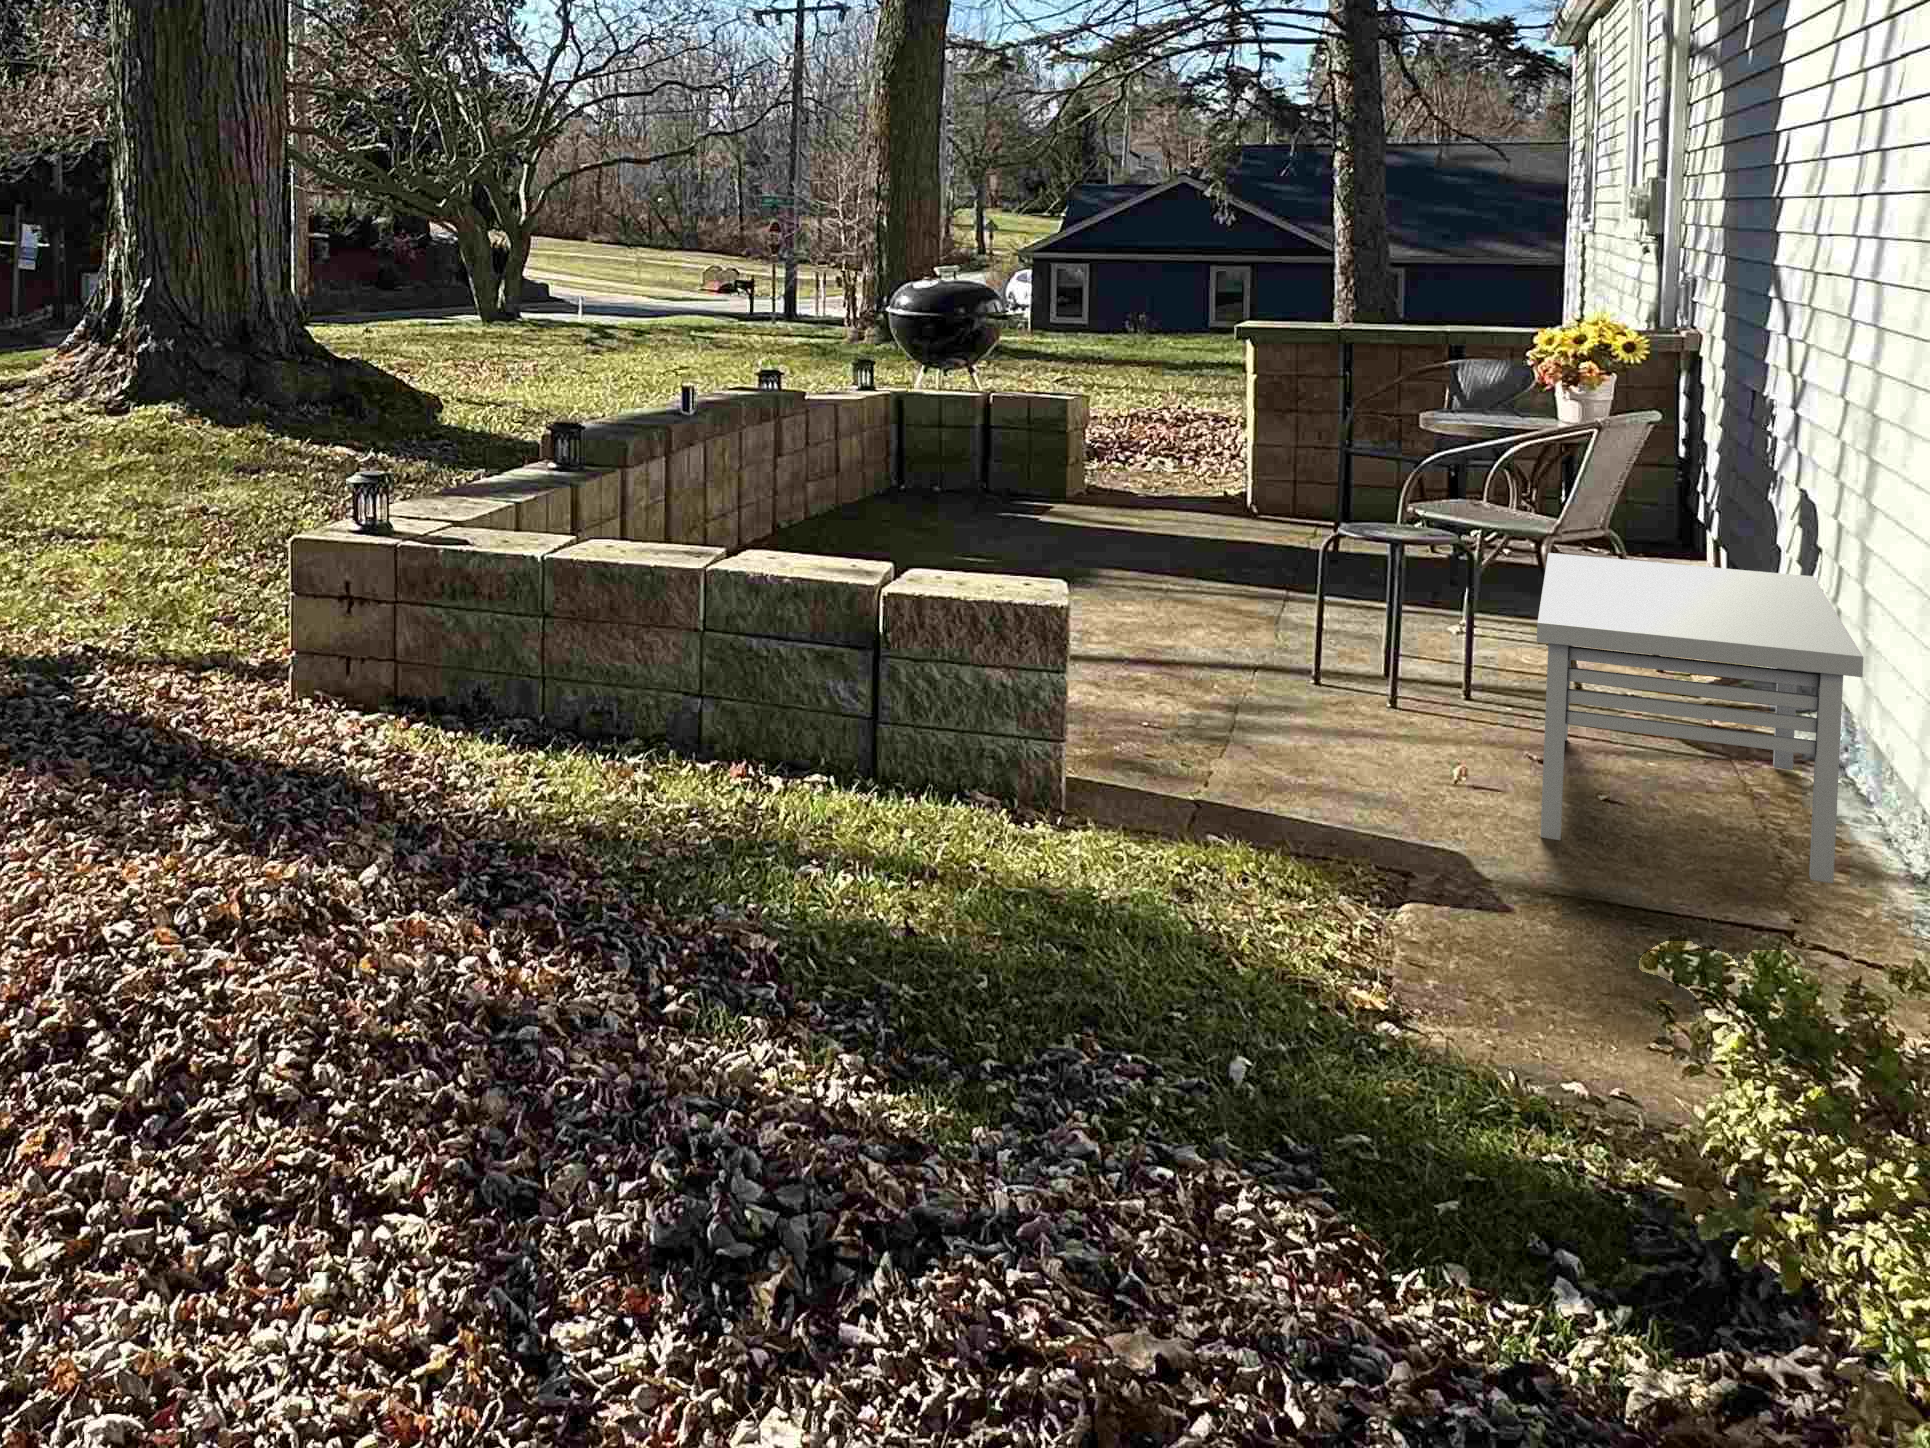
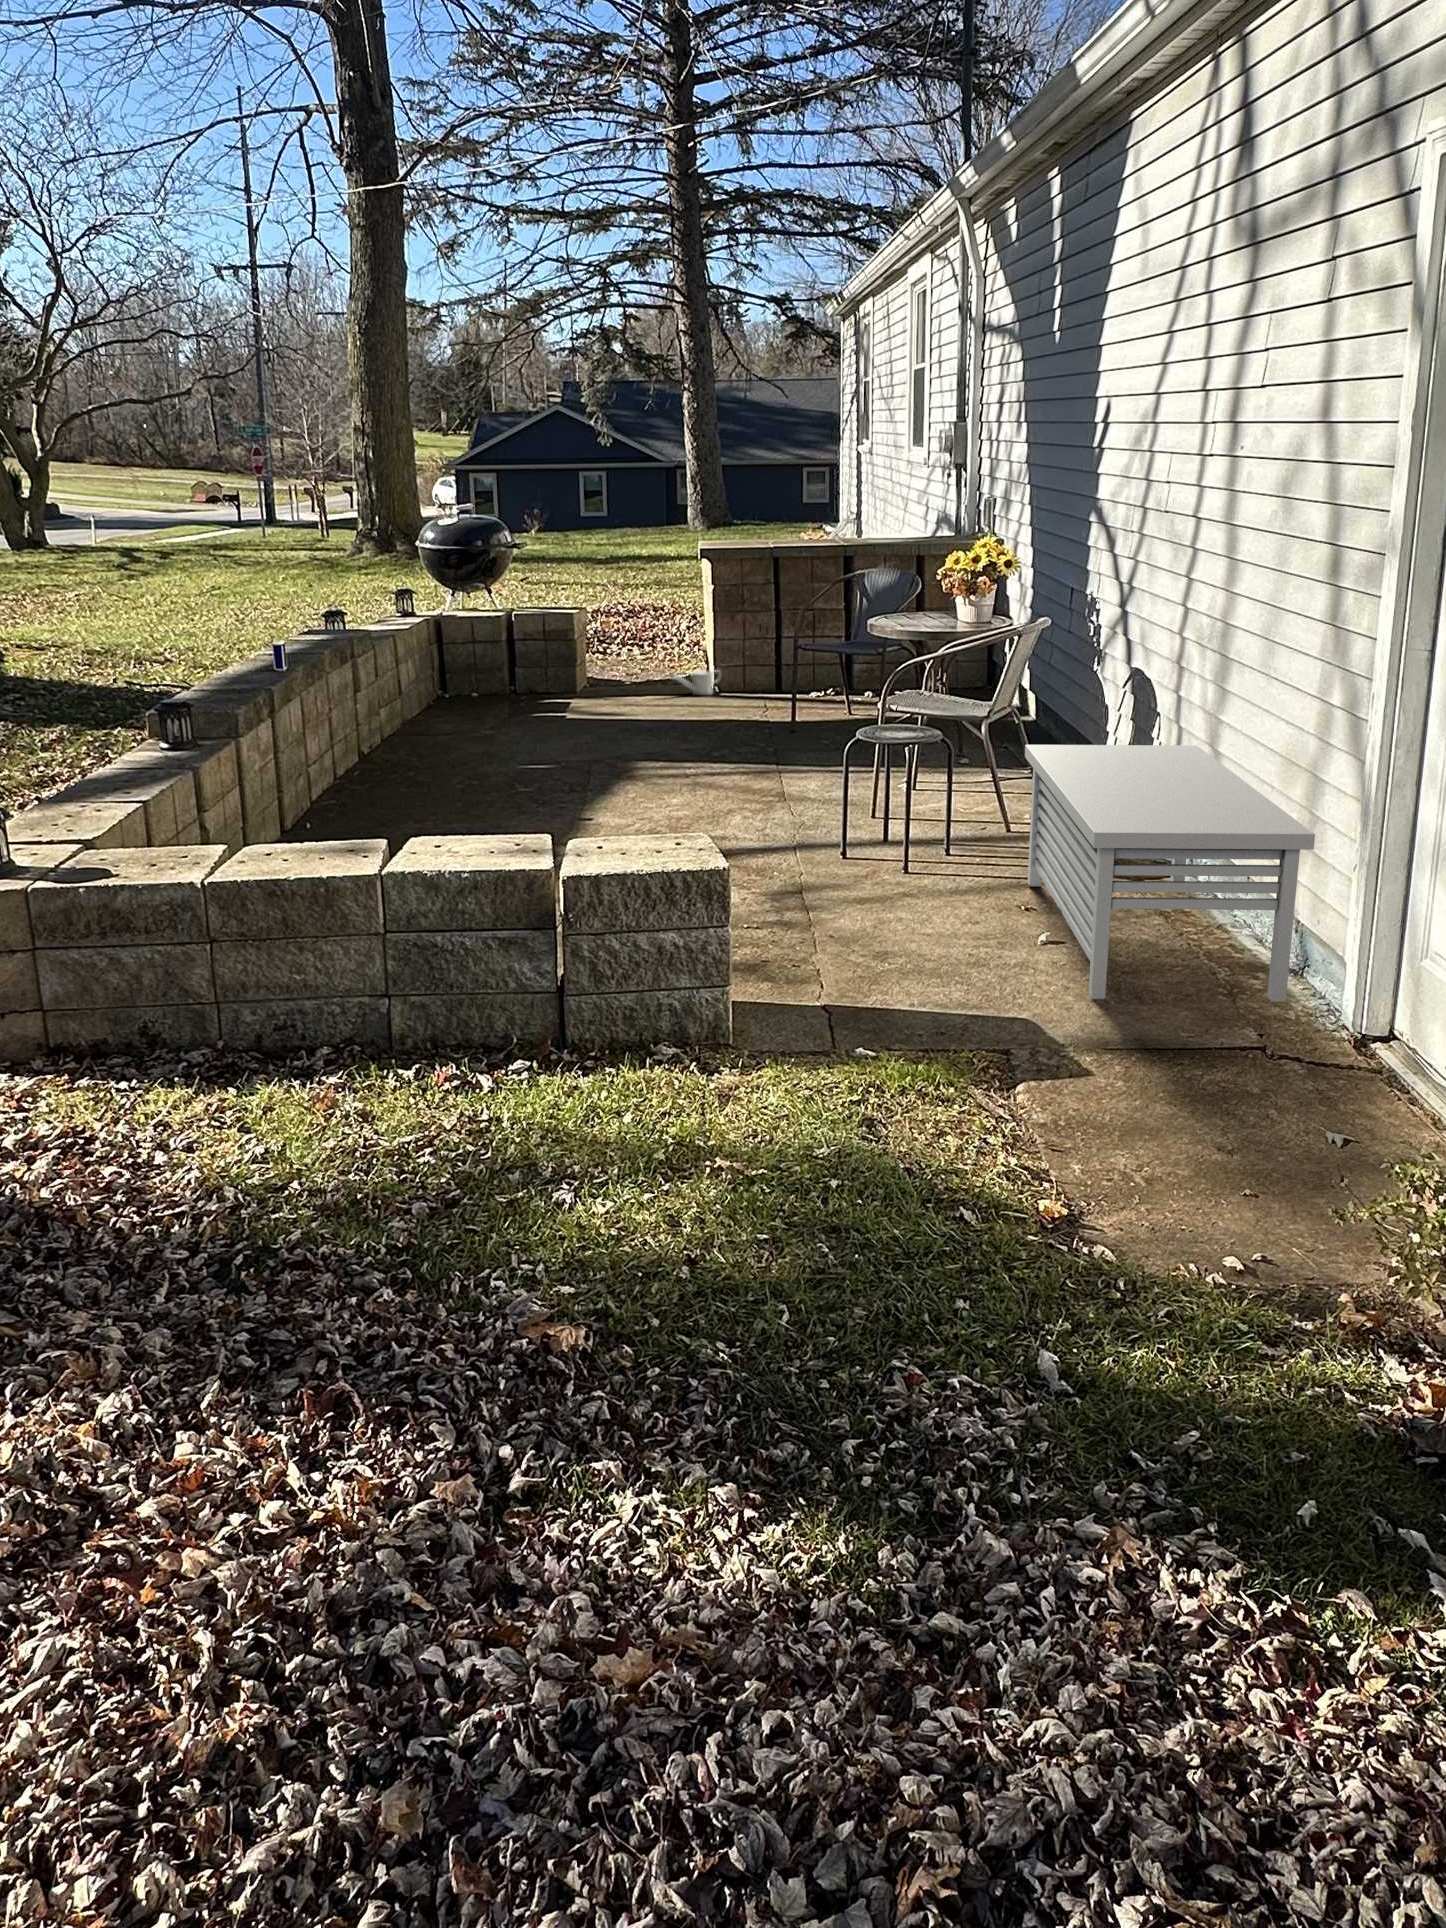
watering can: none [1192,487,1267,522] -> present [670,671,721,695]

